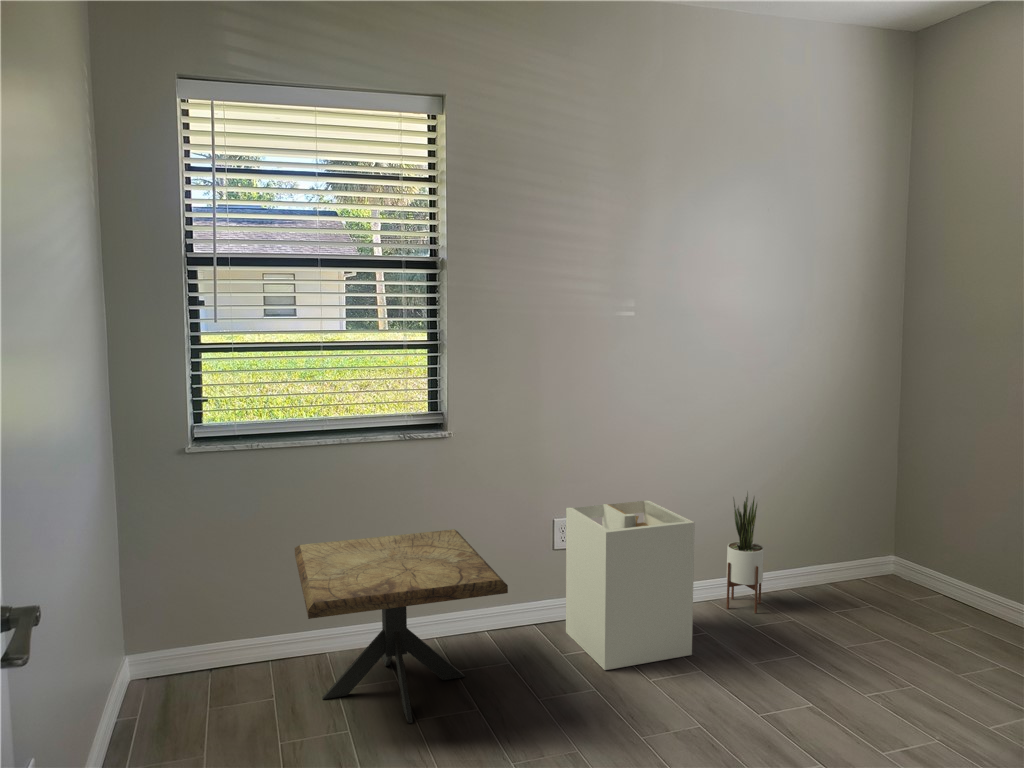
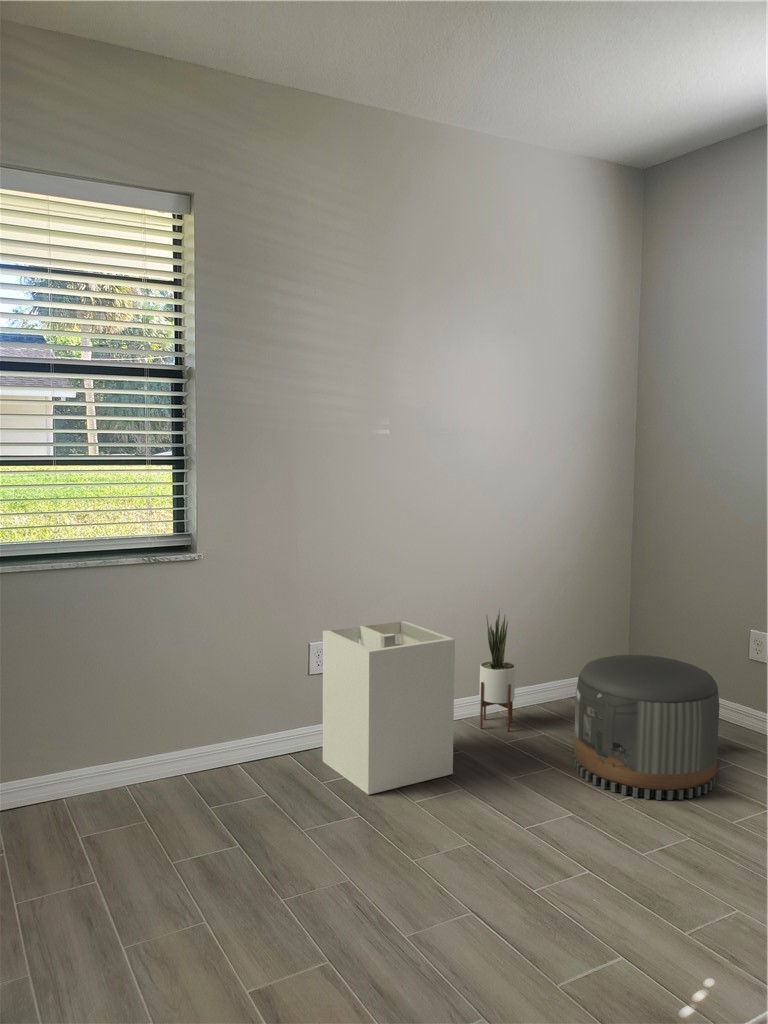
side table: present [295,529,508,723] -> none [27,658,275,863]
pouf: none [820,545,982,702] -> present [574,655,719,800]

